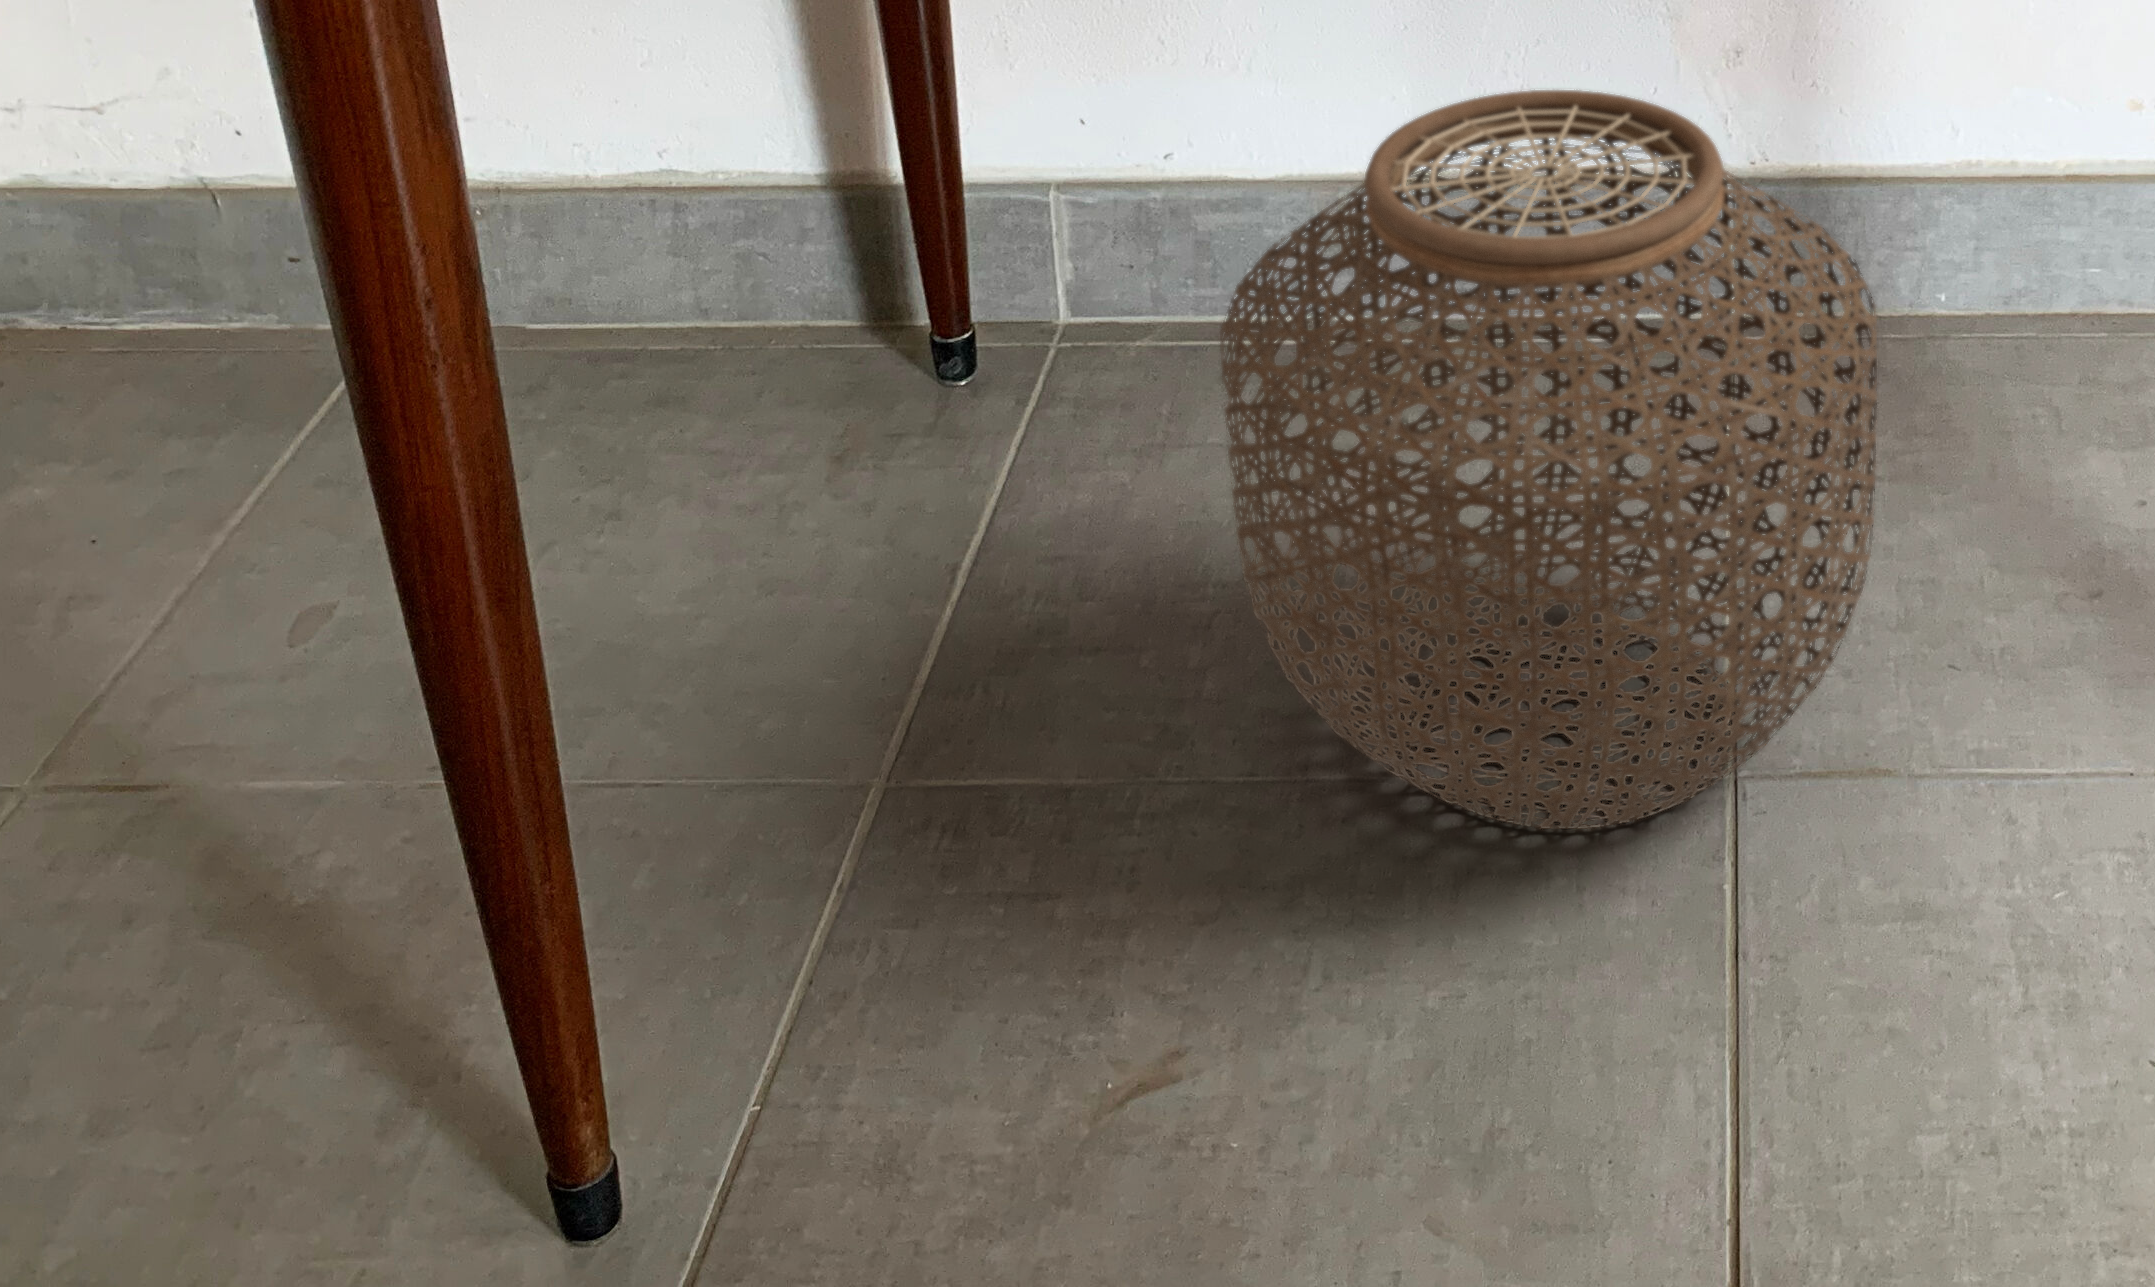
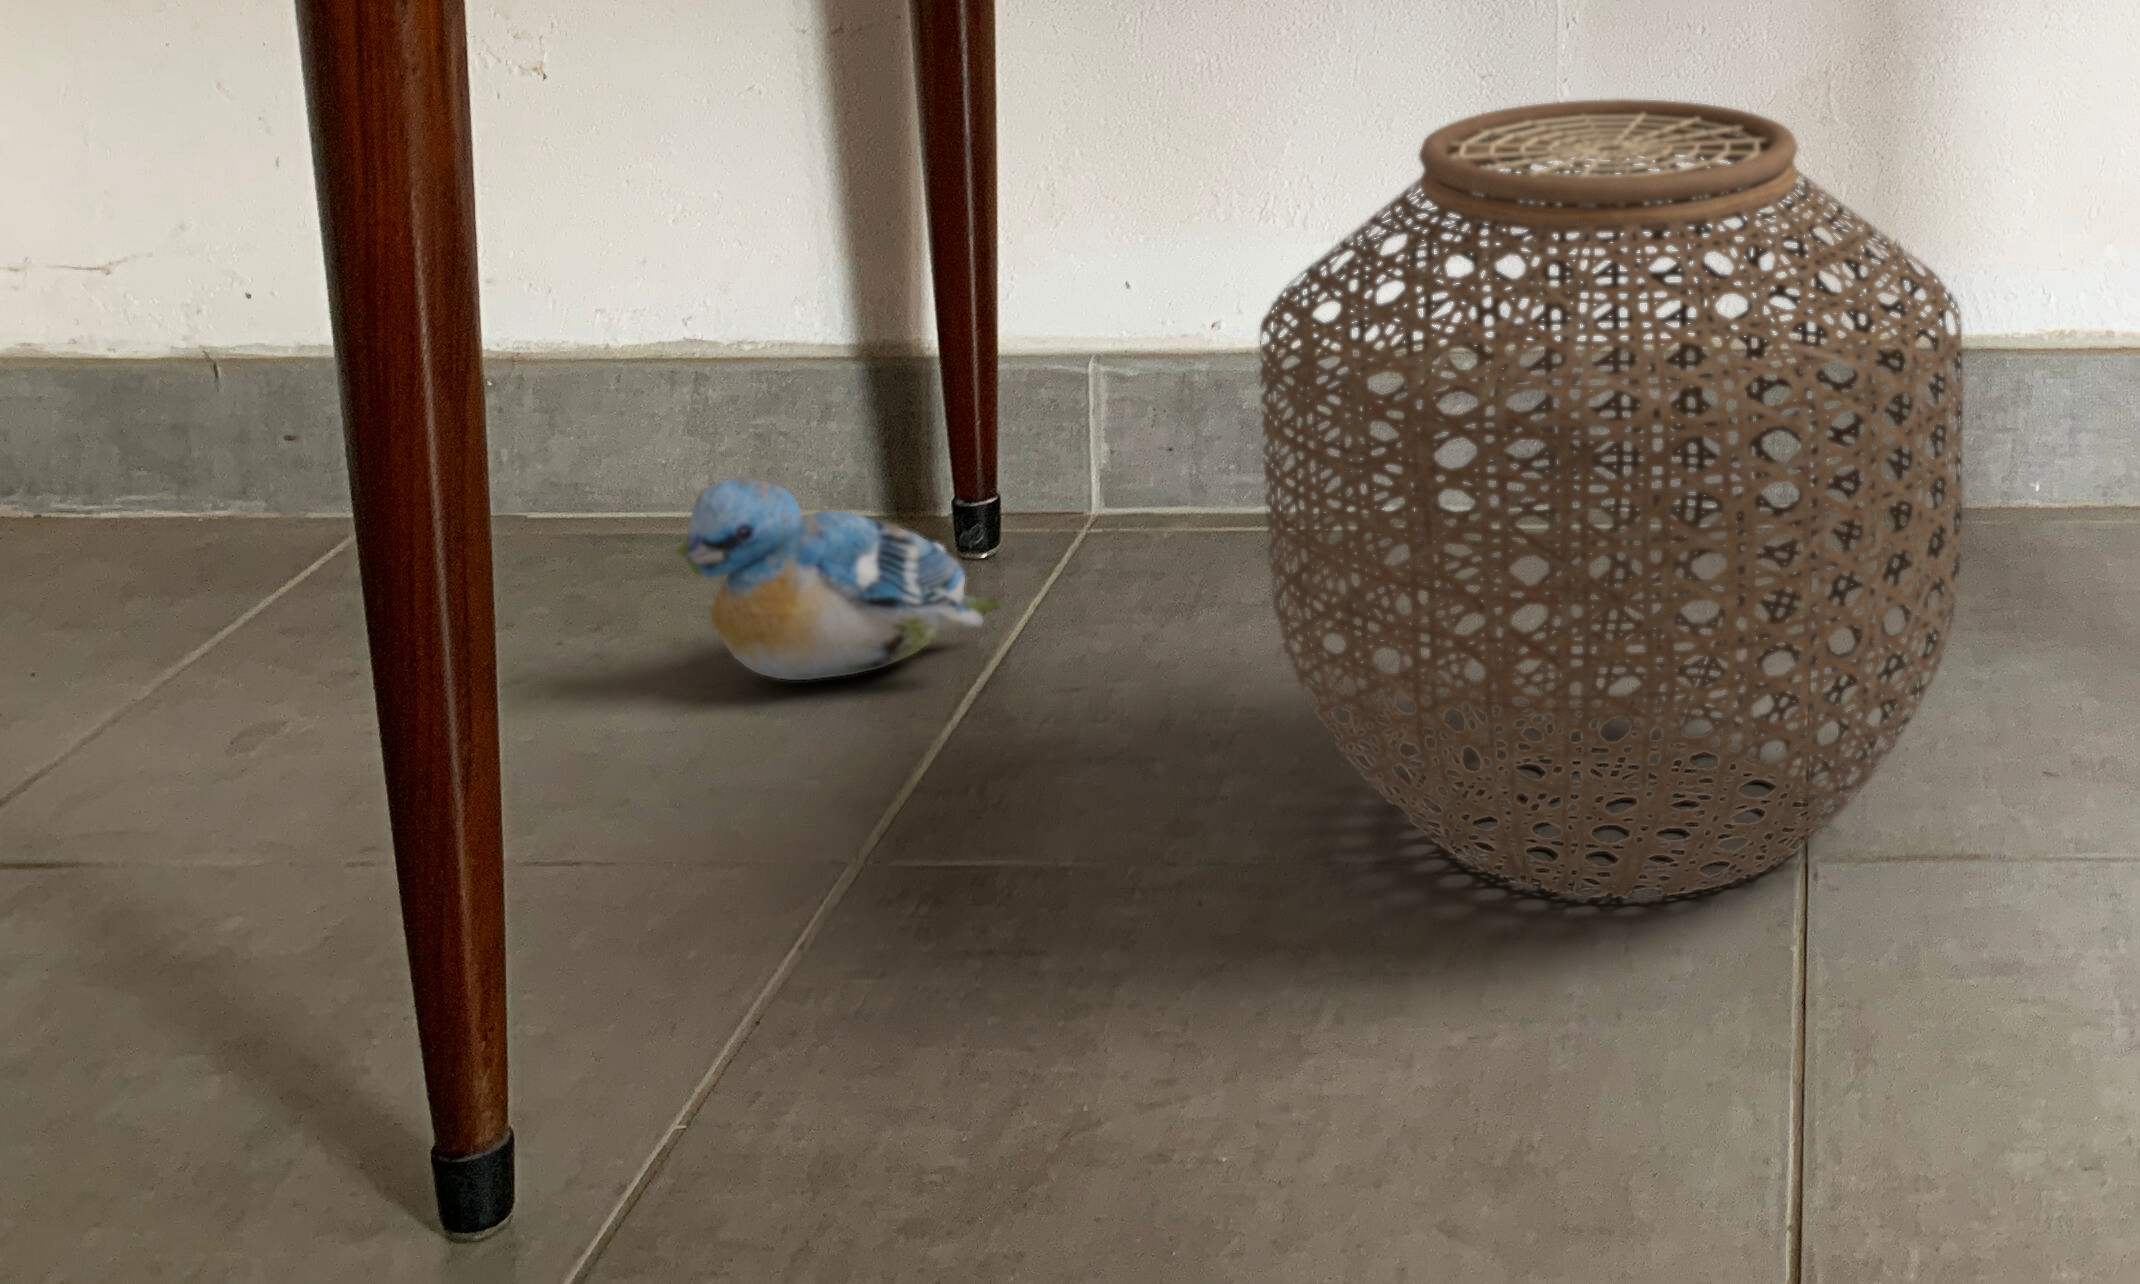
plush toy: none [683,379,986,552] -> present [676,478,1001,680]

